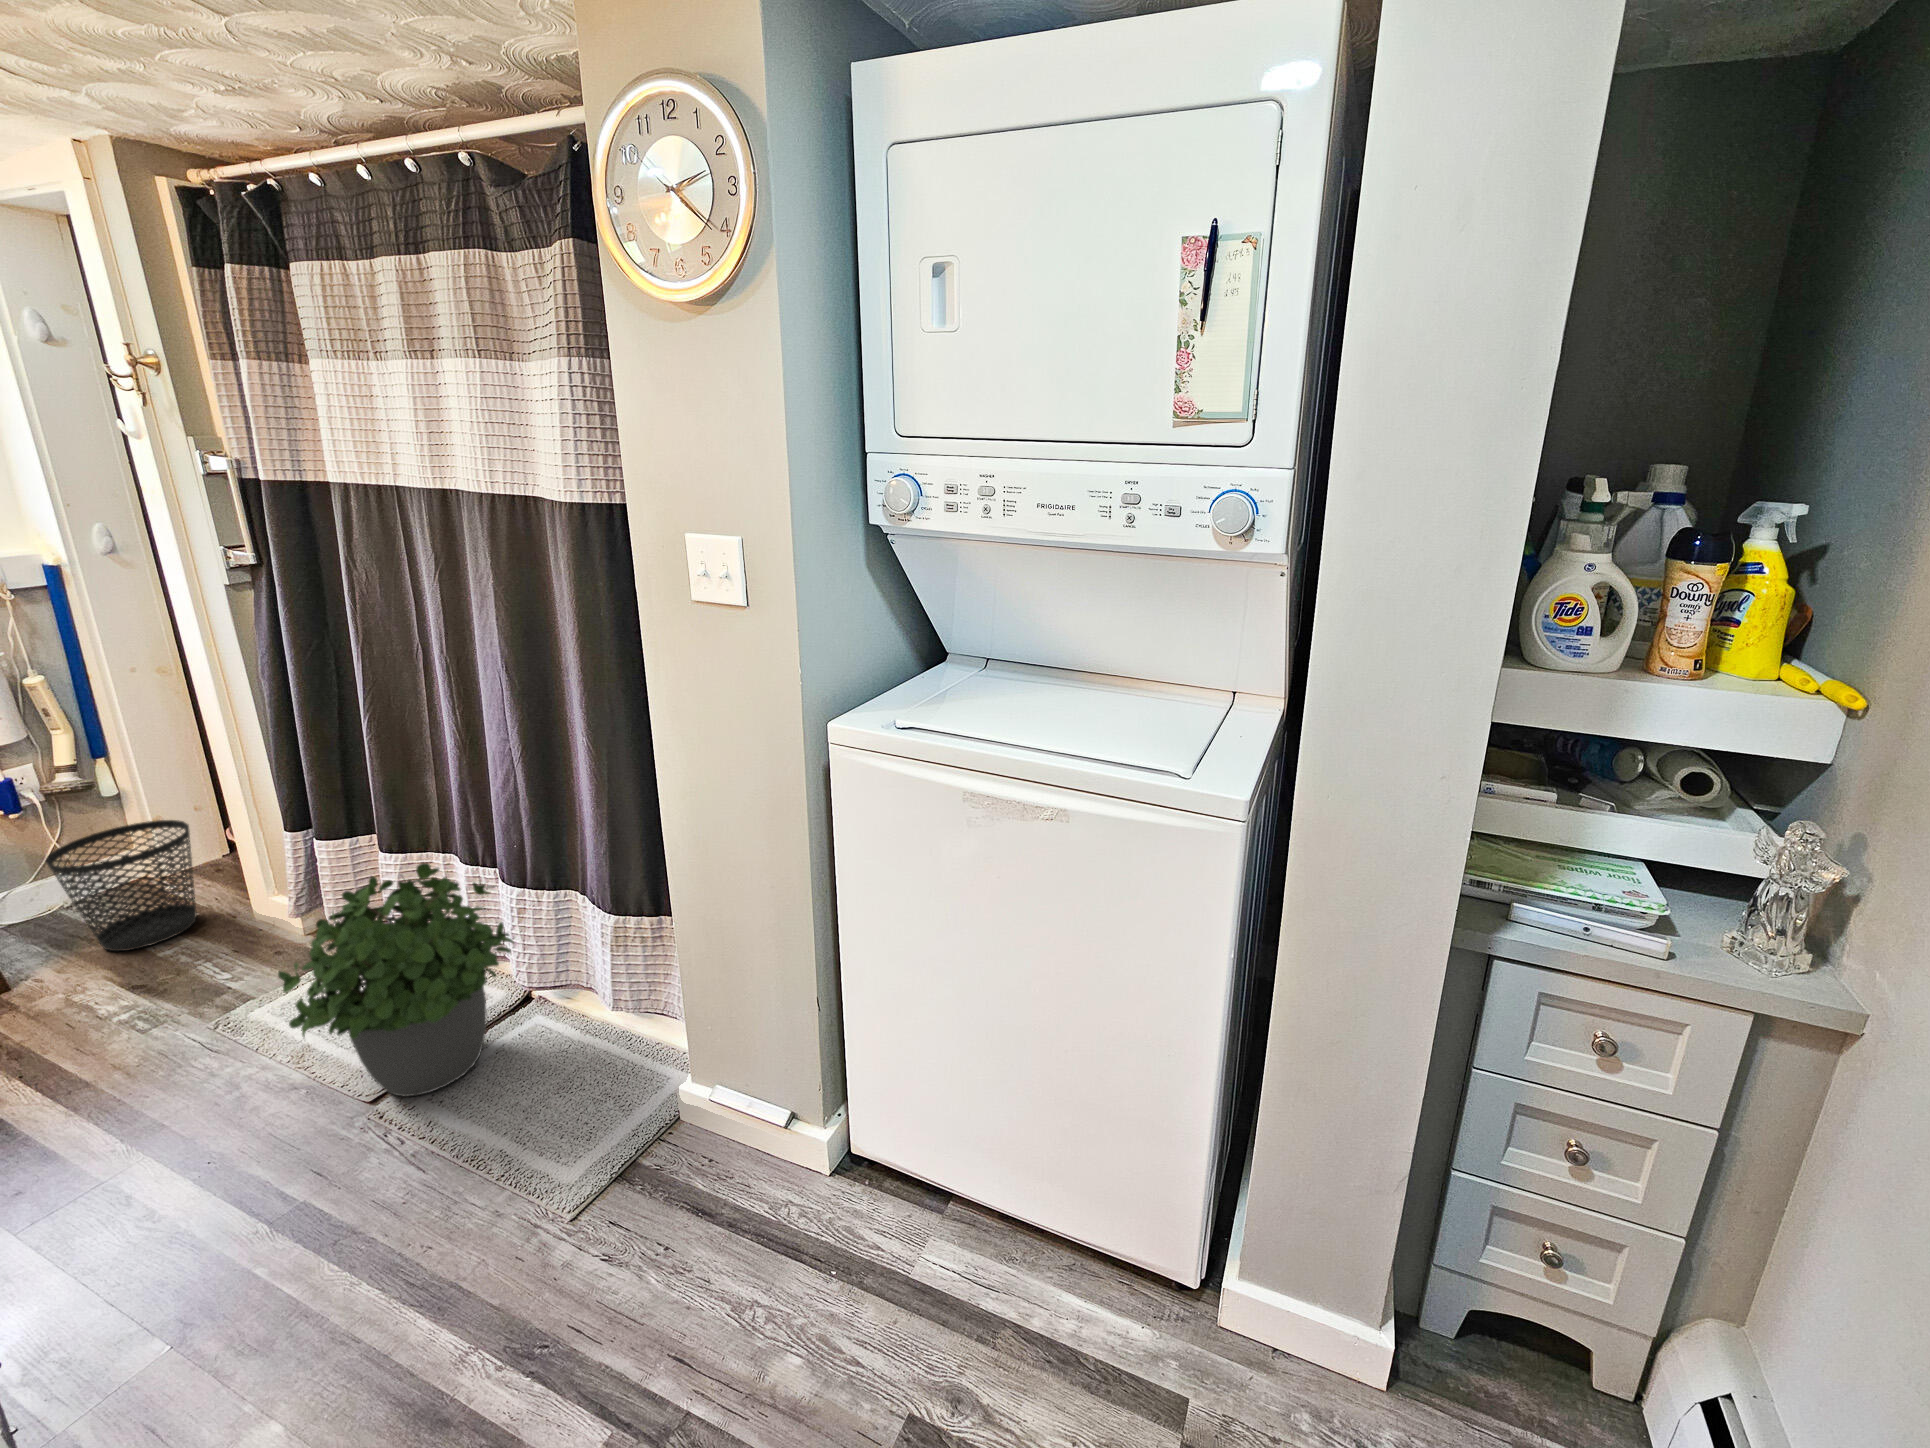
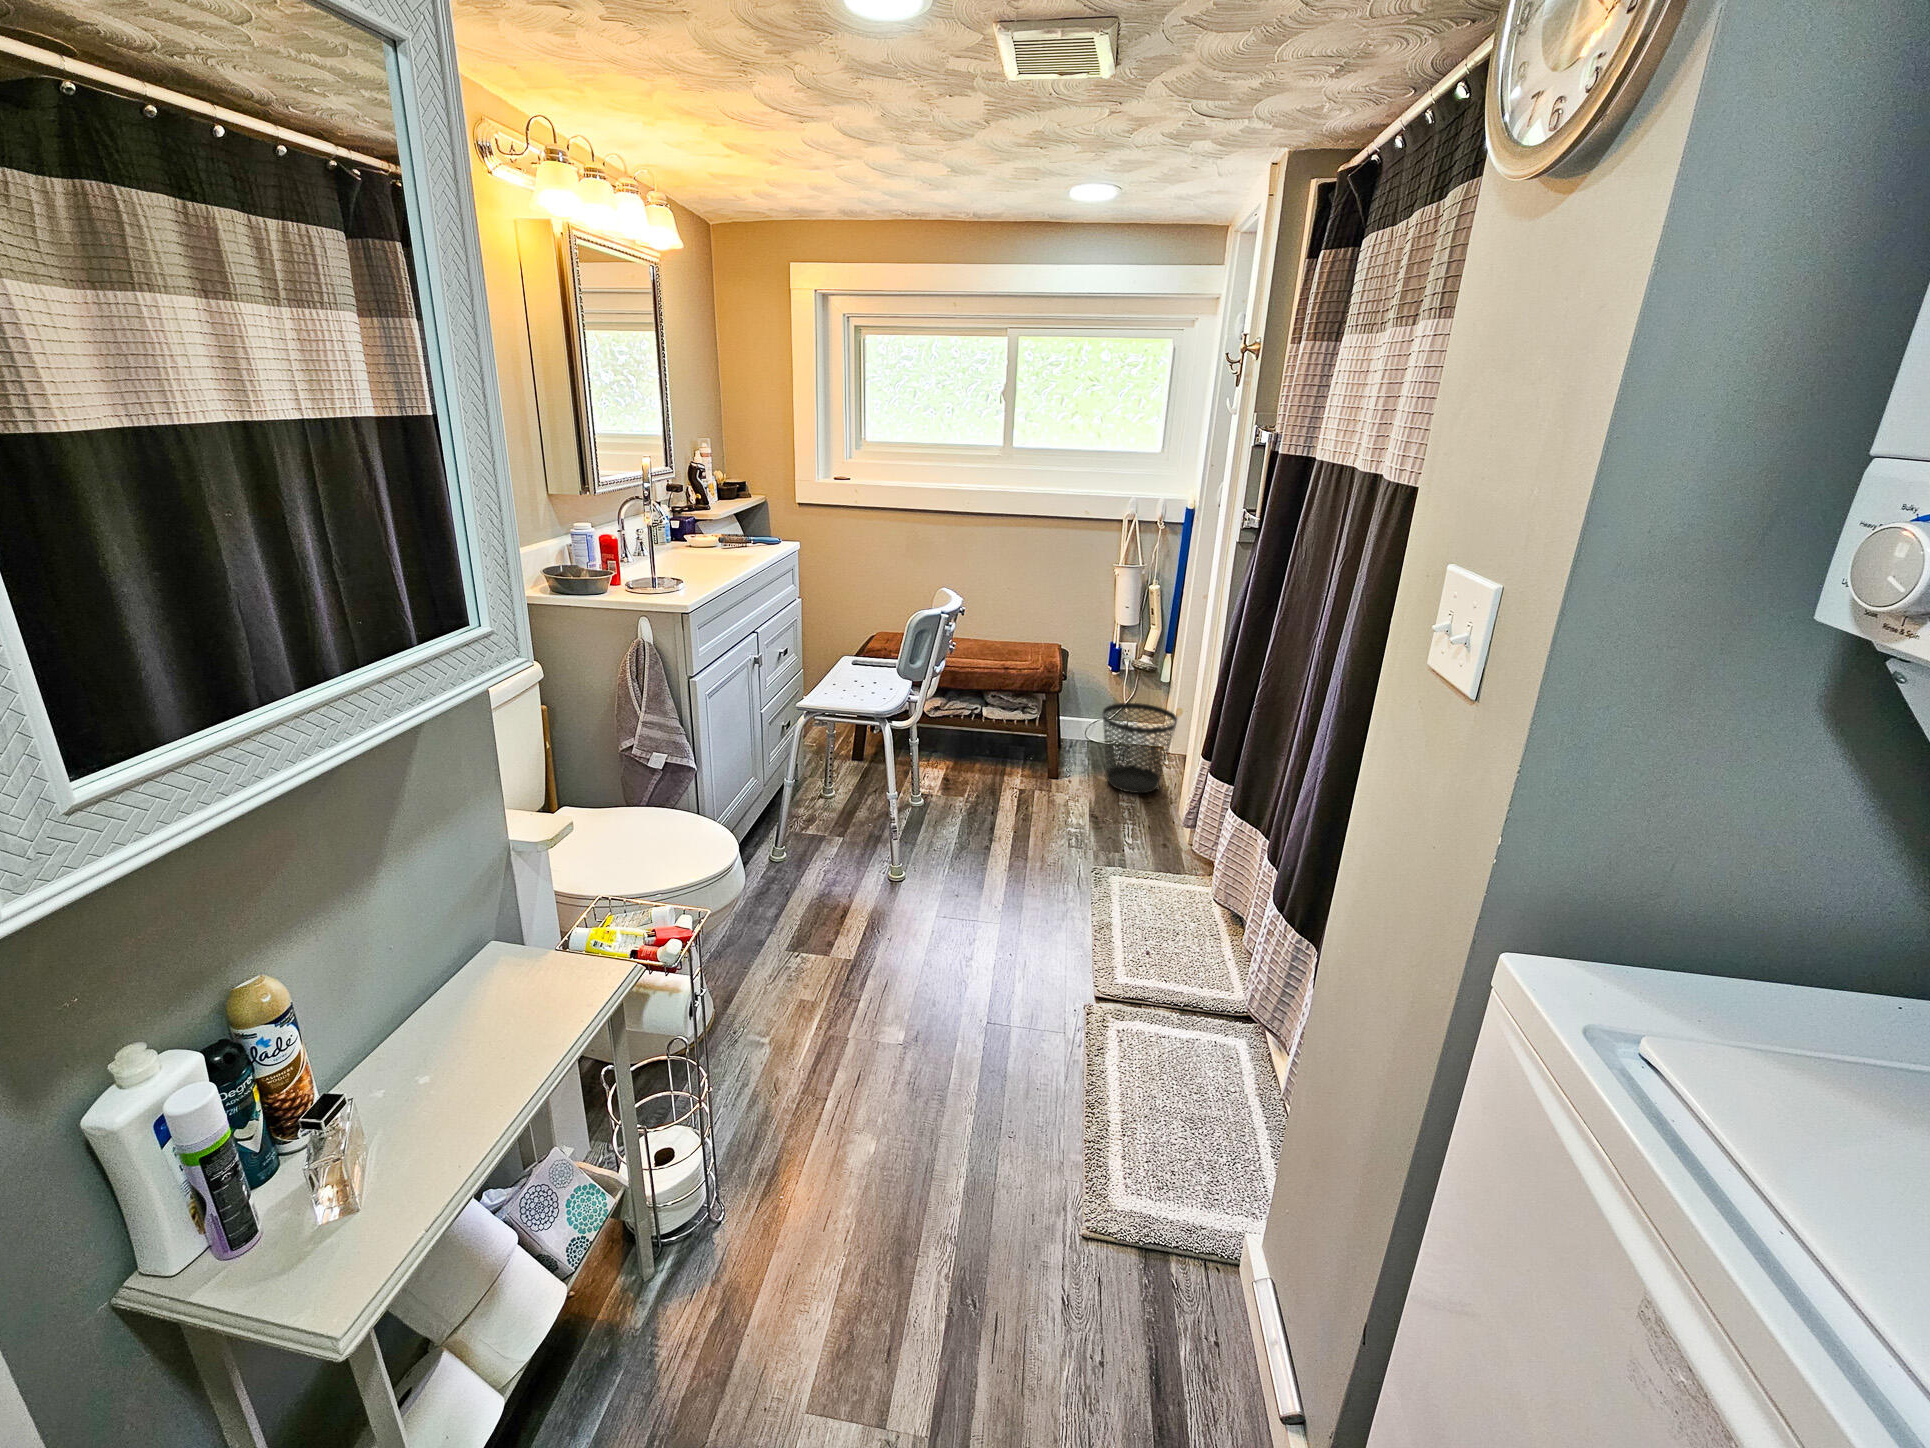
potted plant: present [278,863,513,1097] -> none [1064,824,1254,1032]

